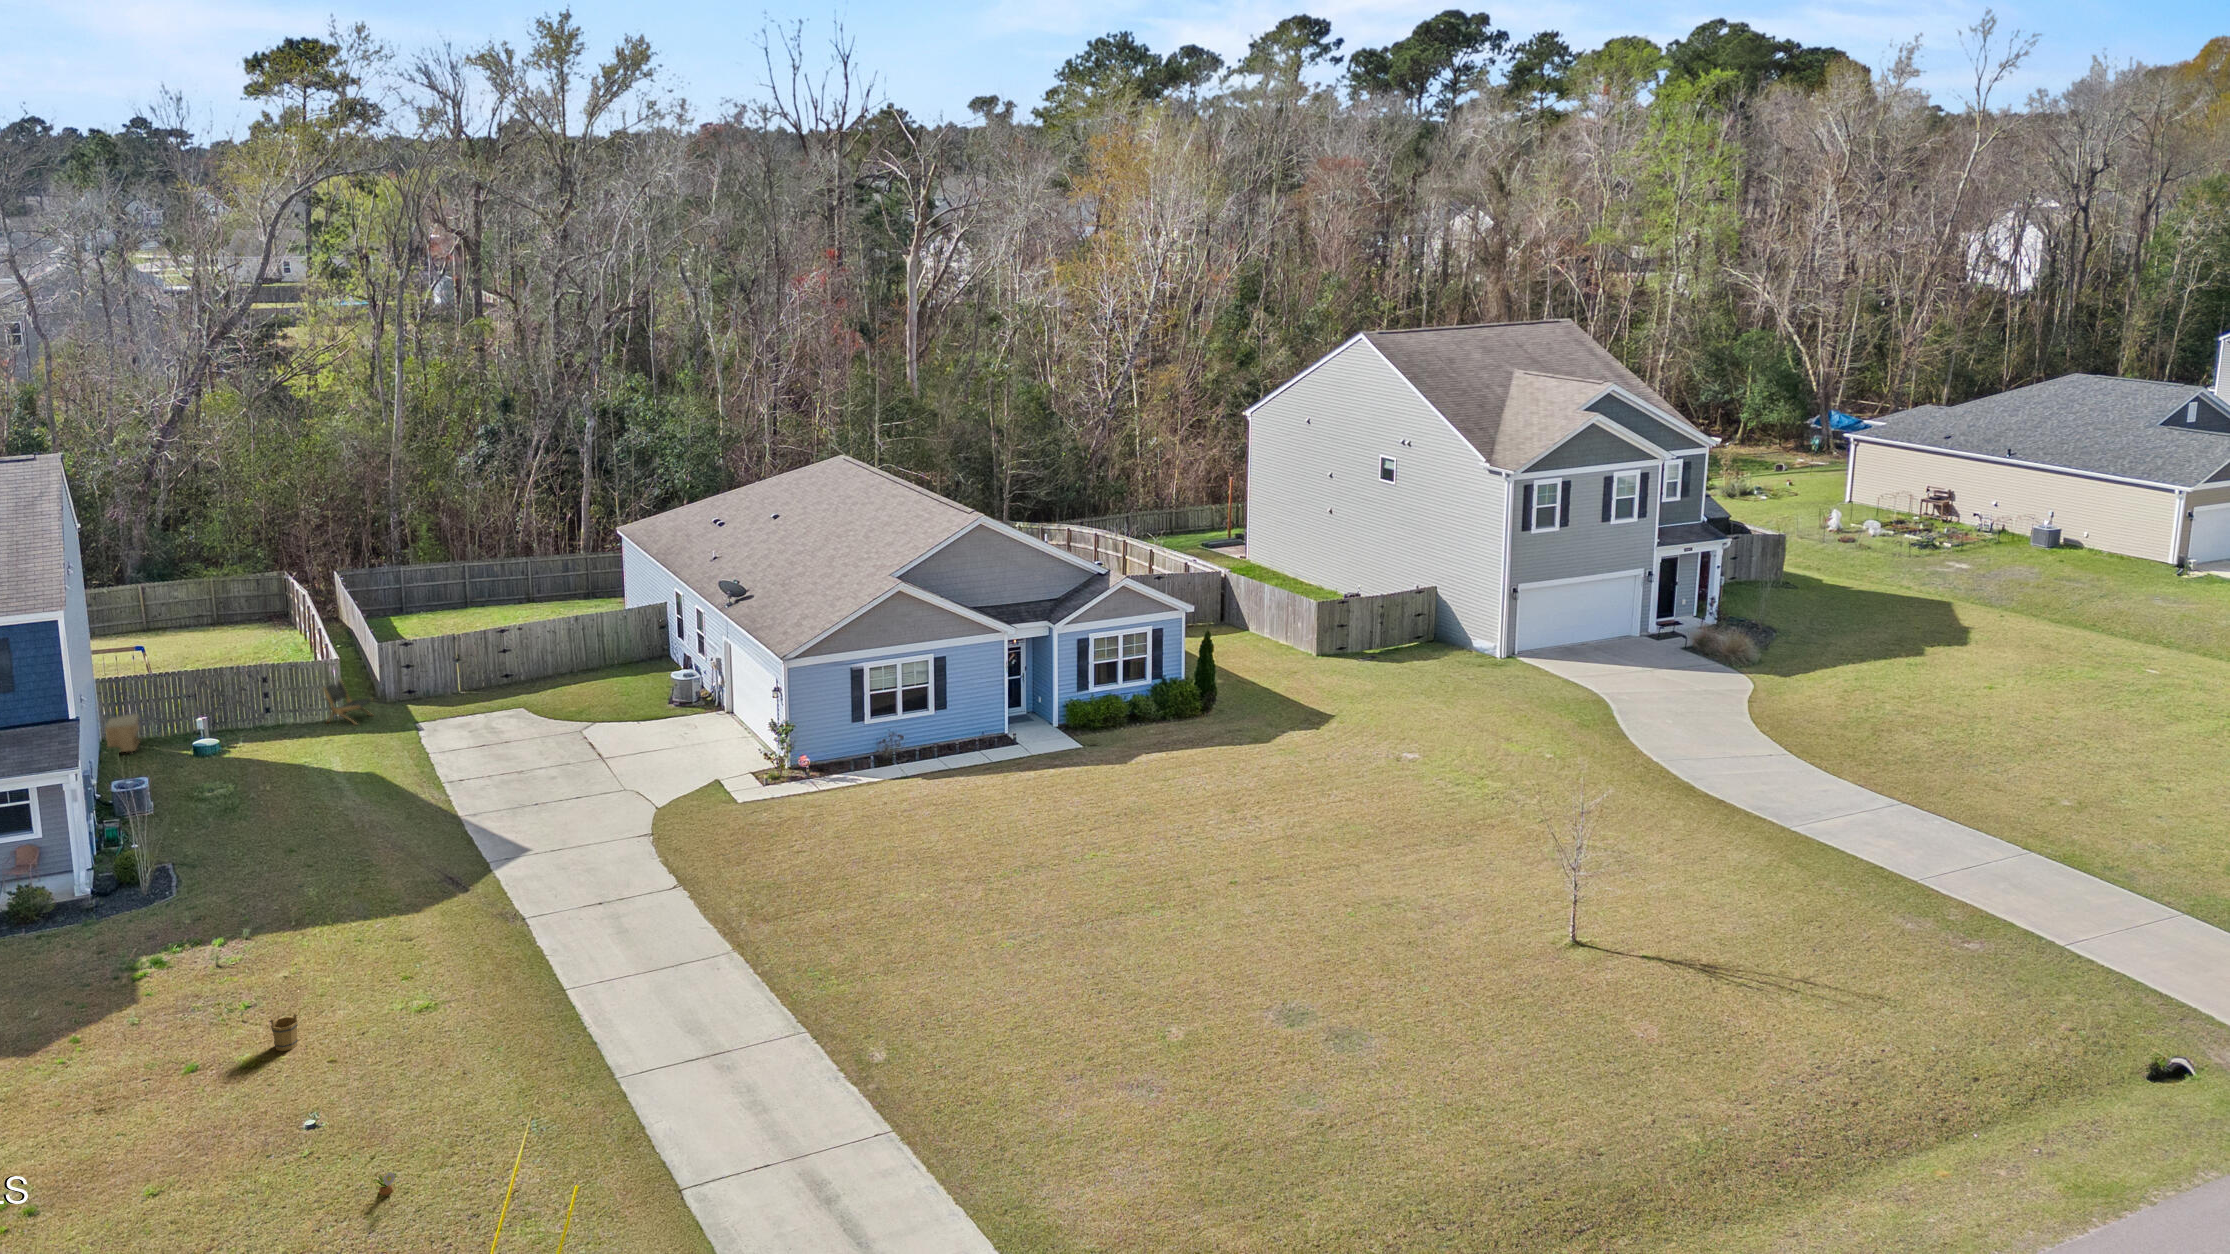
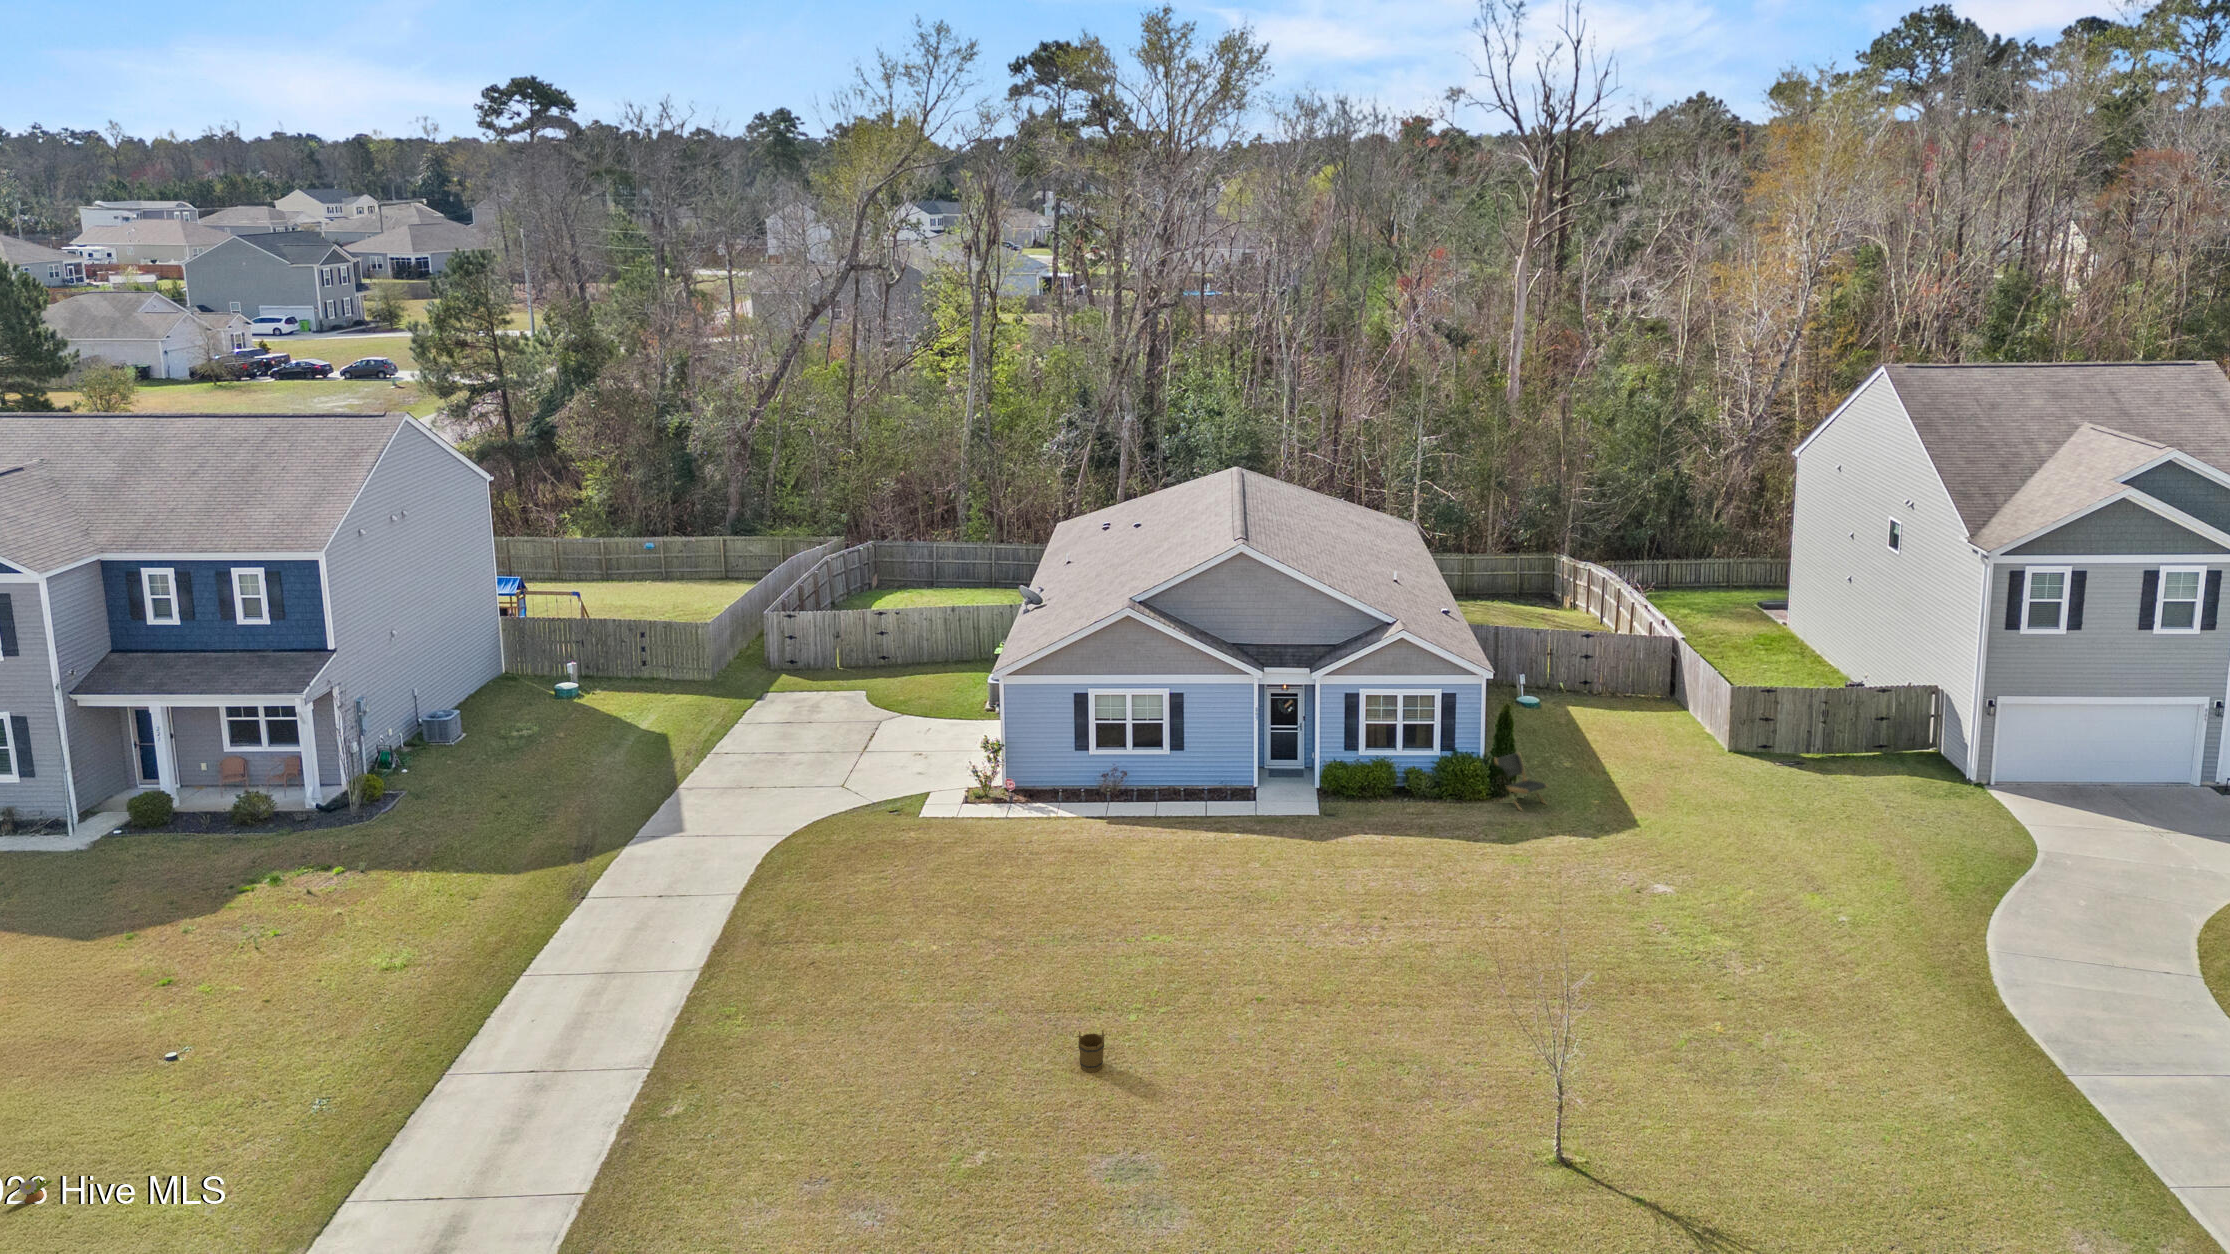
lounge chair: present [323,680,372,724] -> present [1494,752,1548,810]
storage bench: present [105,714,140,752] -> none [515,652,556,688]
bucket: present [270,1011,298,1051] -> present [1077,1030,1105,1072]

